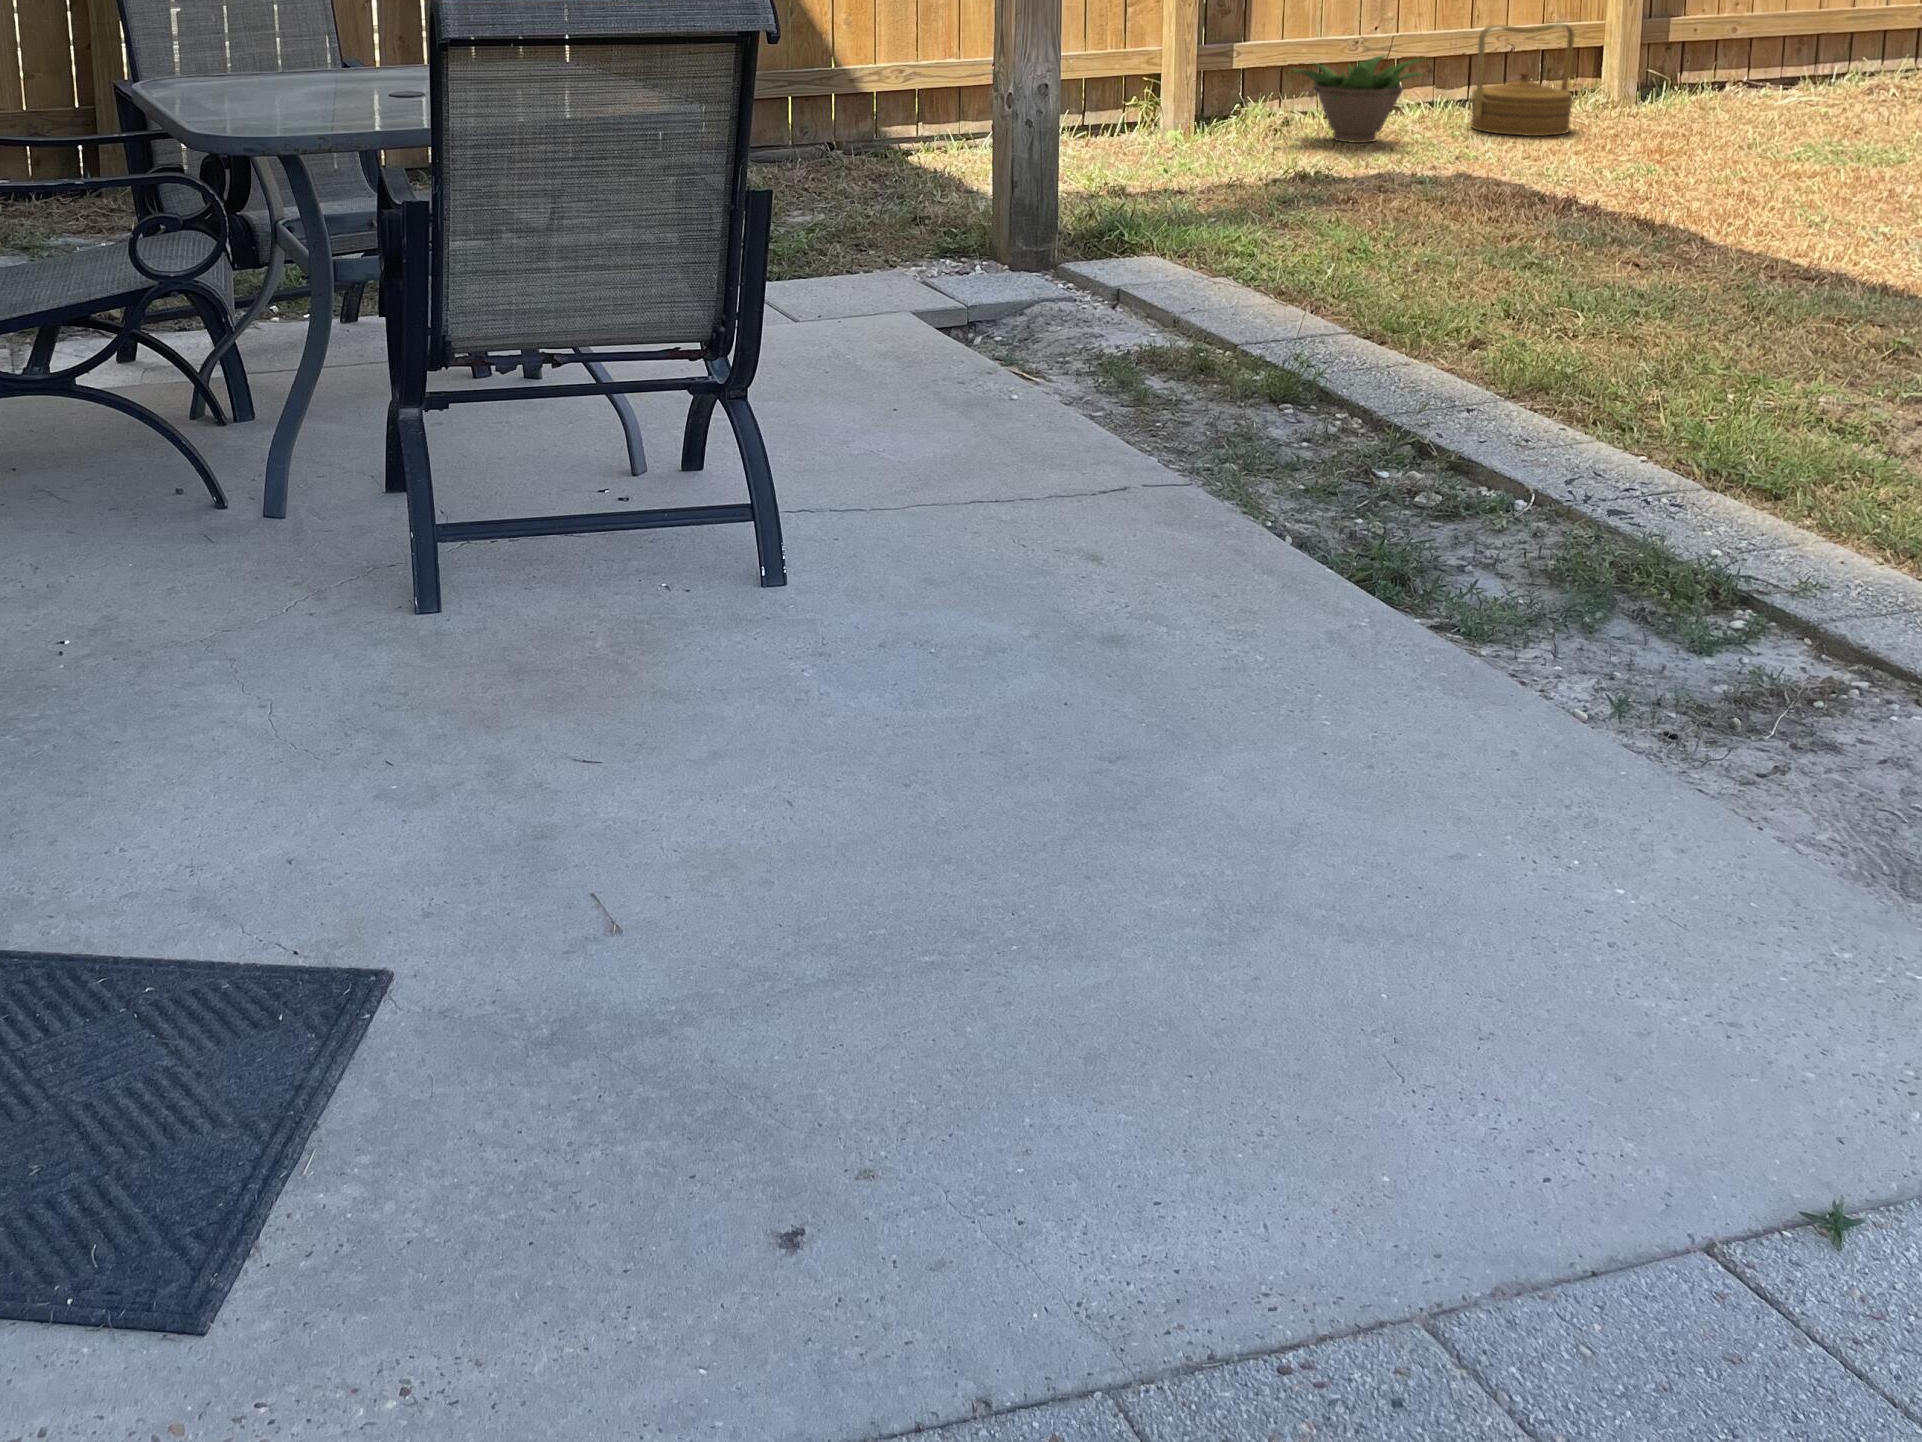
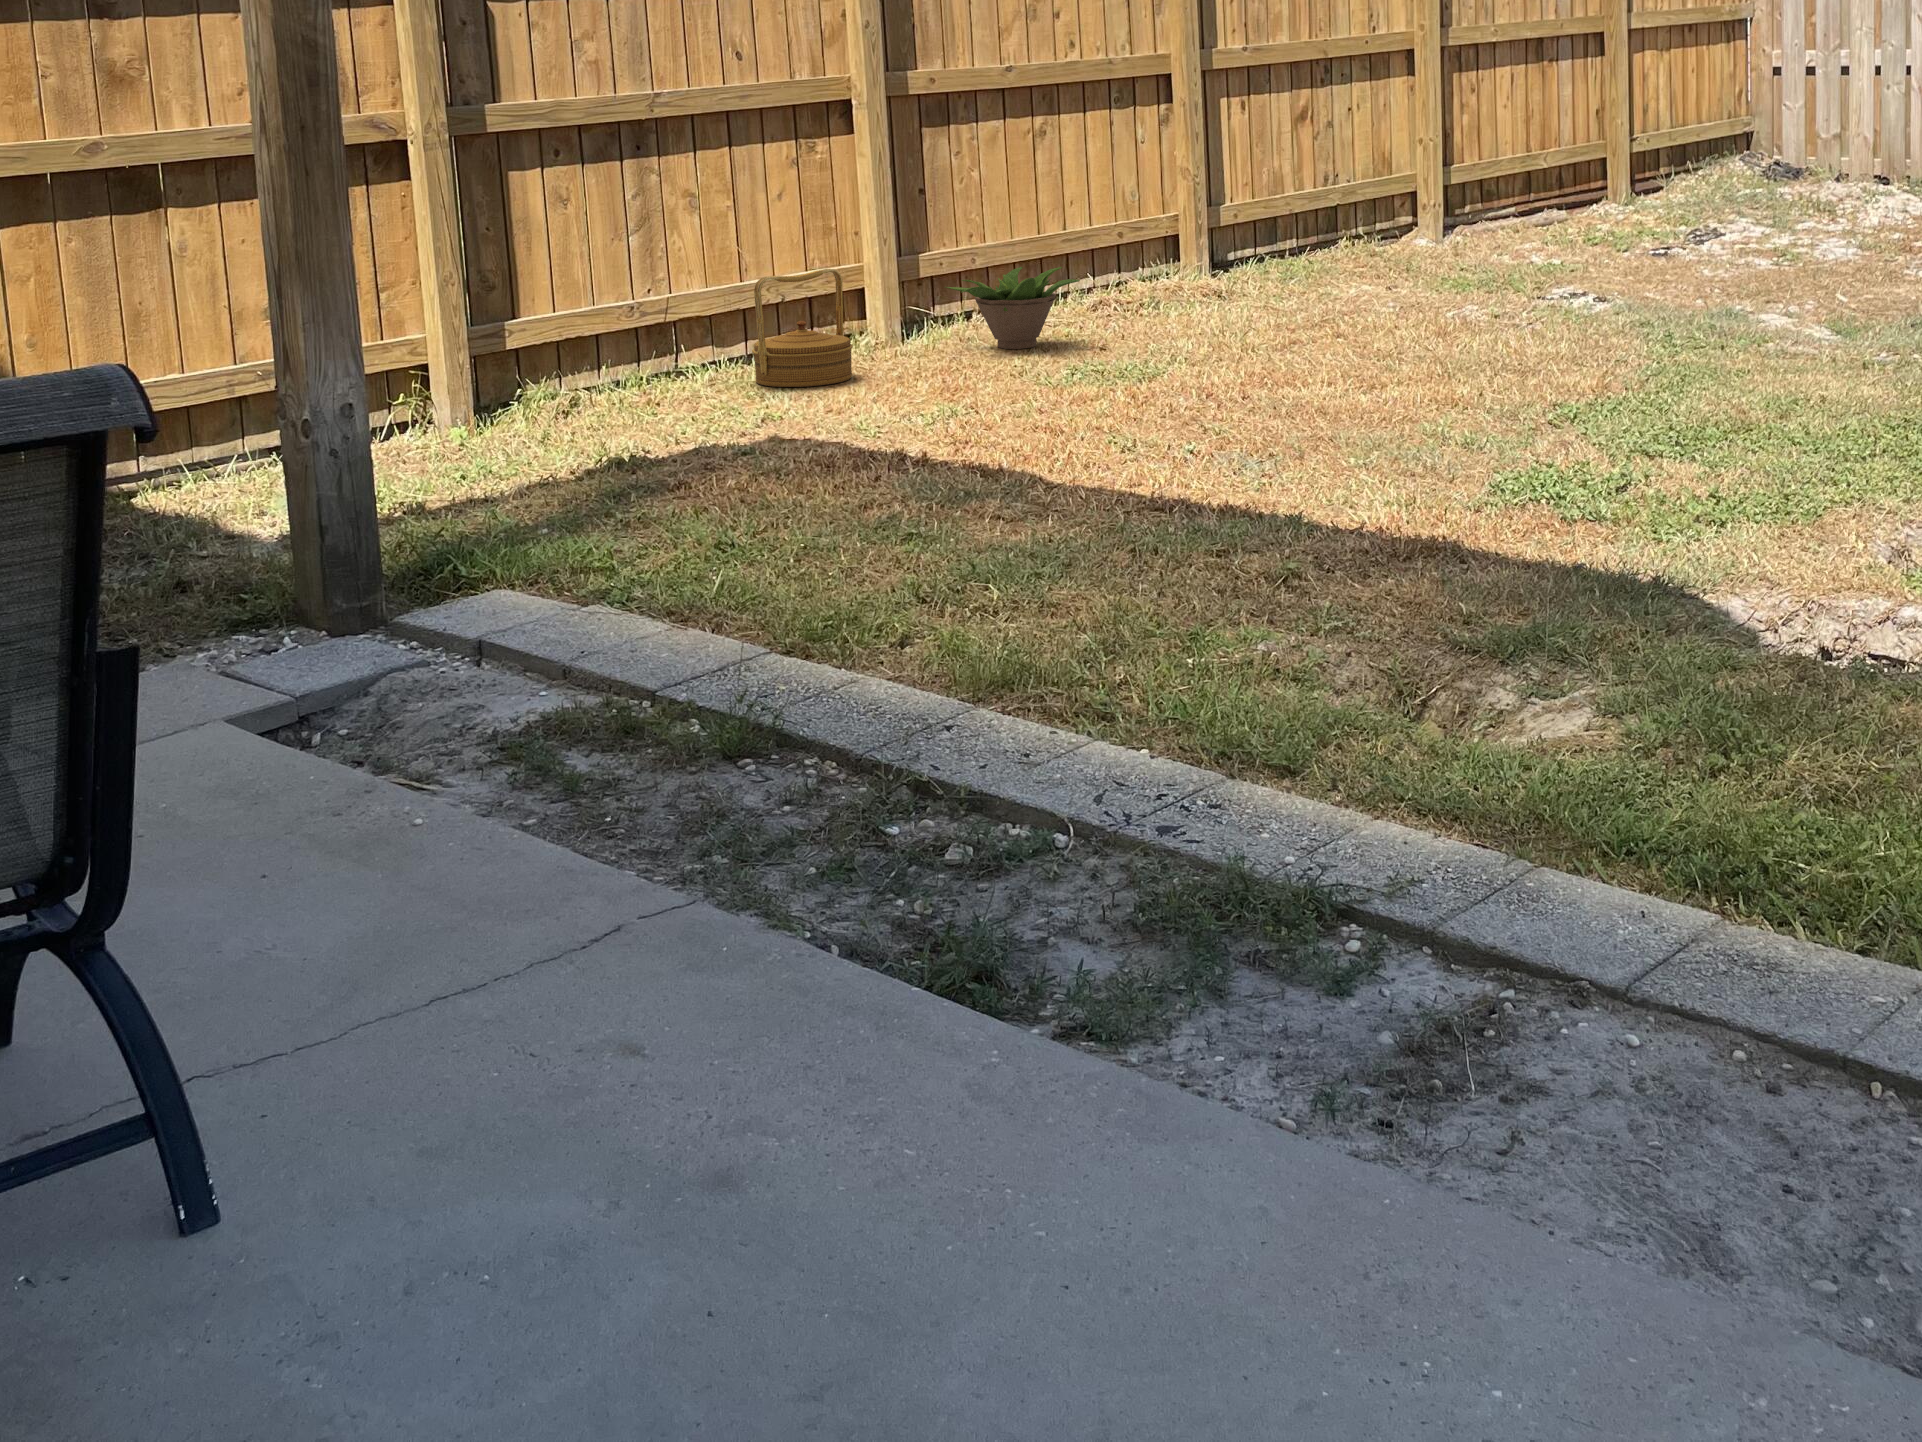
decorative plant: present [1286,55,1423,143] -> present [945,267,1080,349]

